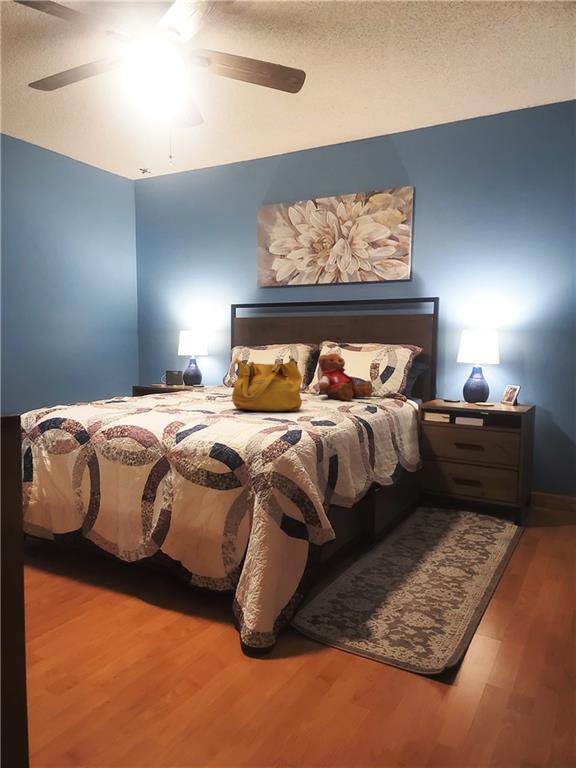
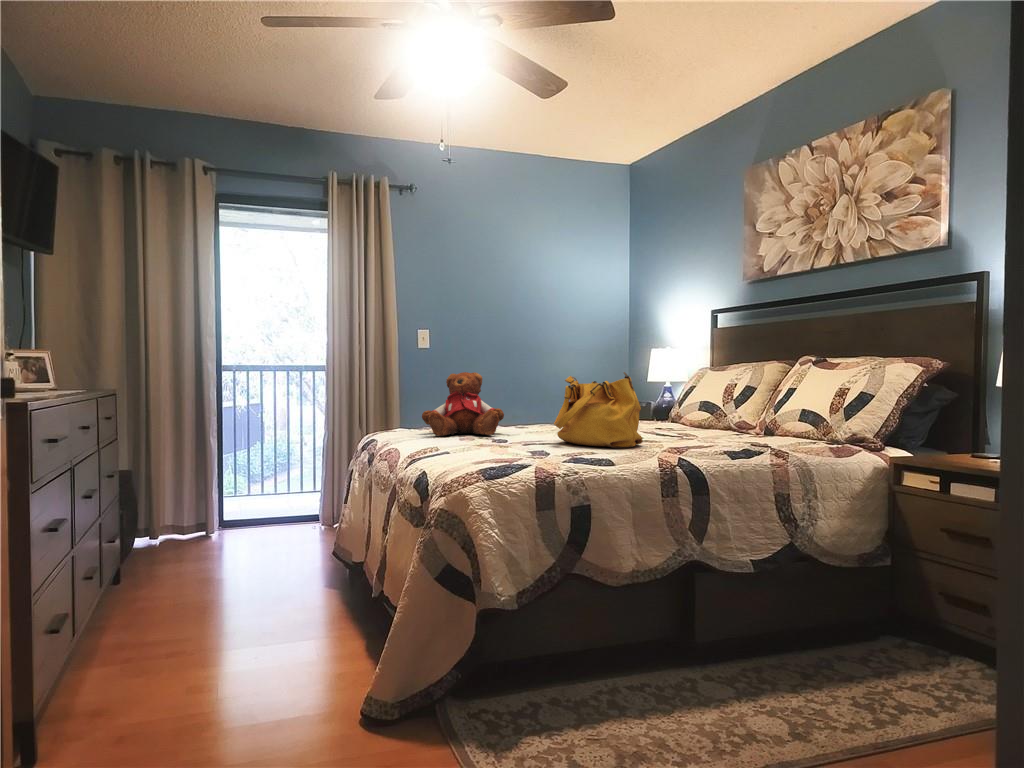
teddy bear: present [318,354,372,401] -> present [422,372,504,436]

